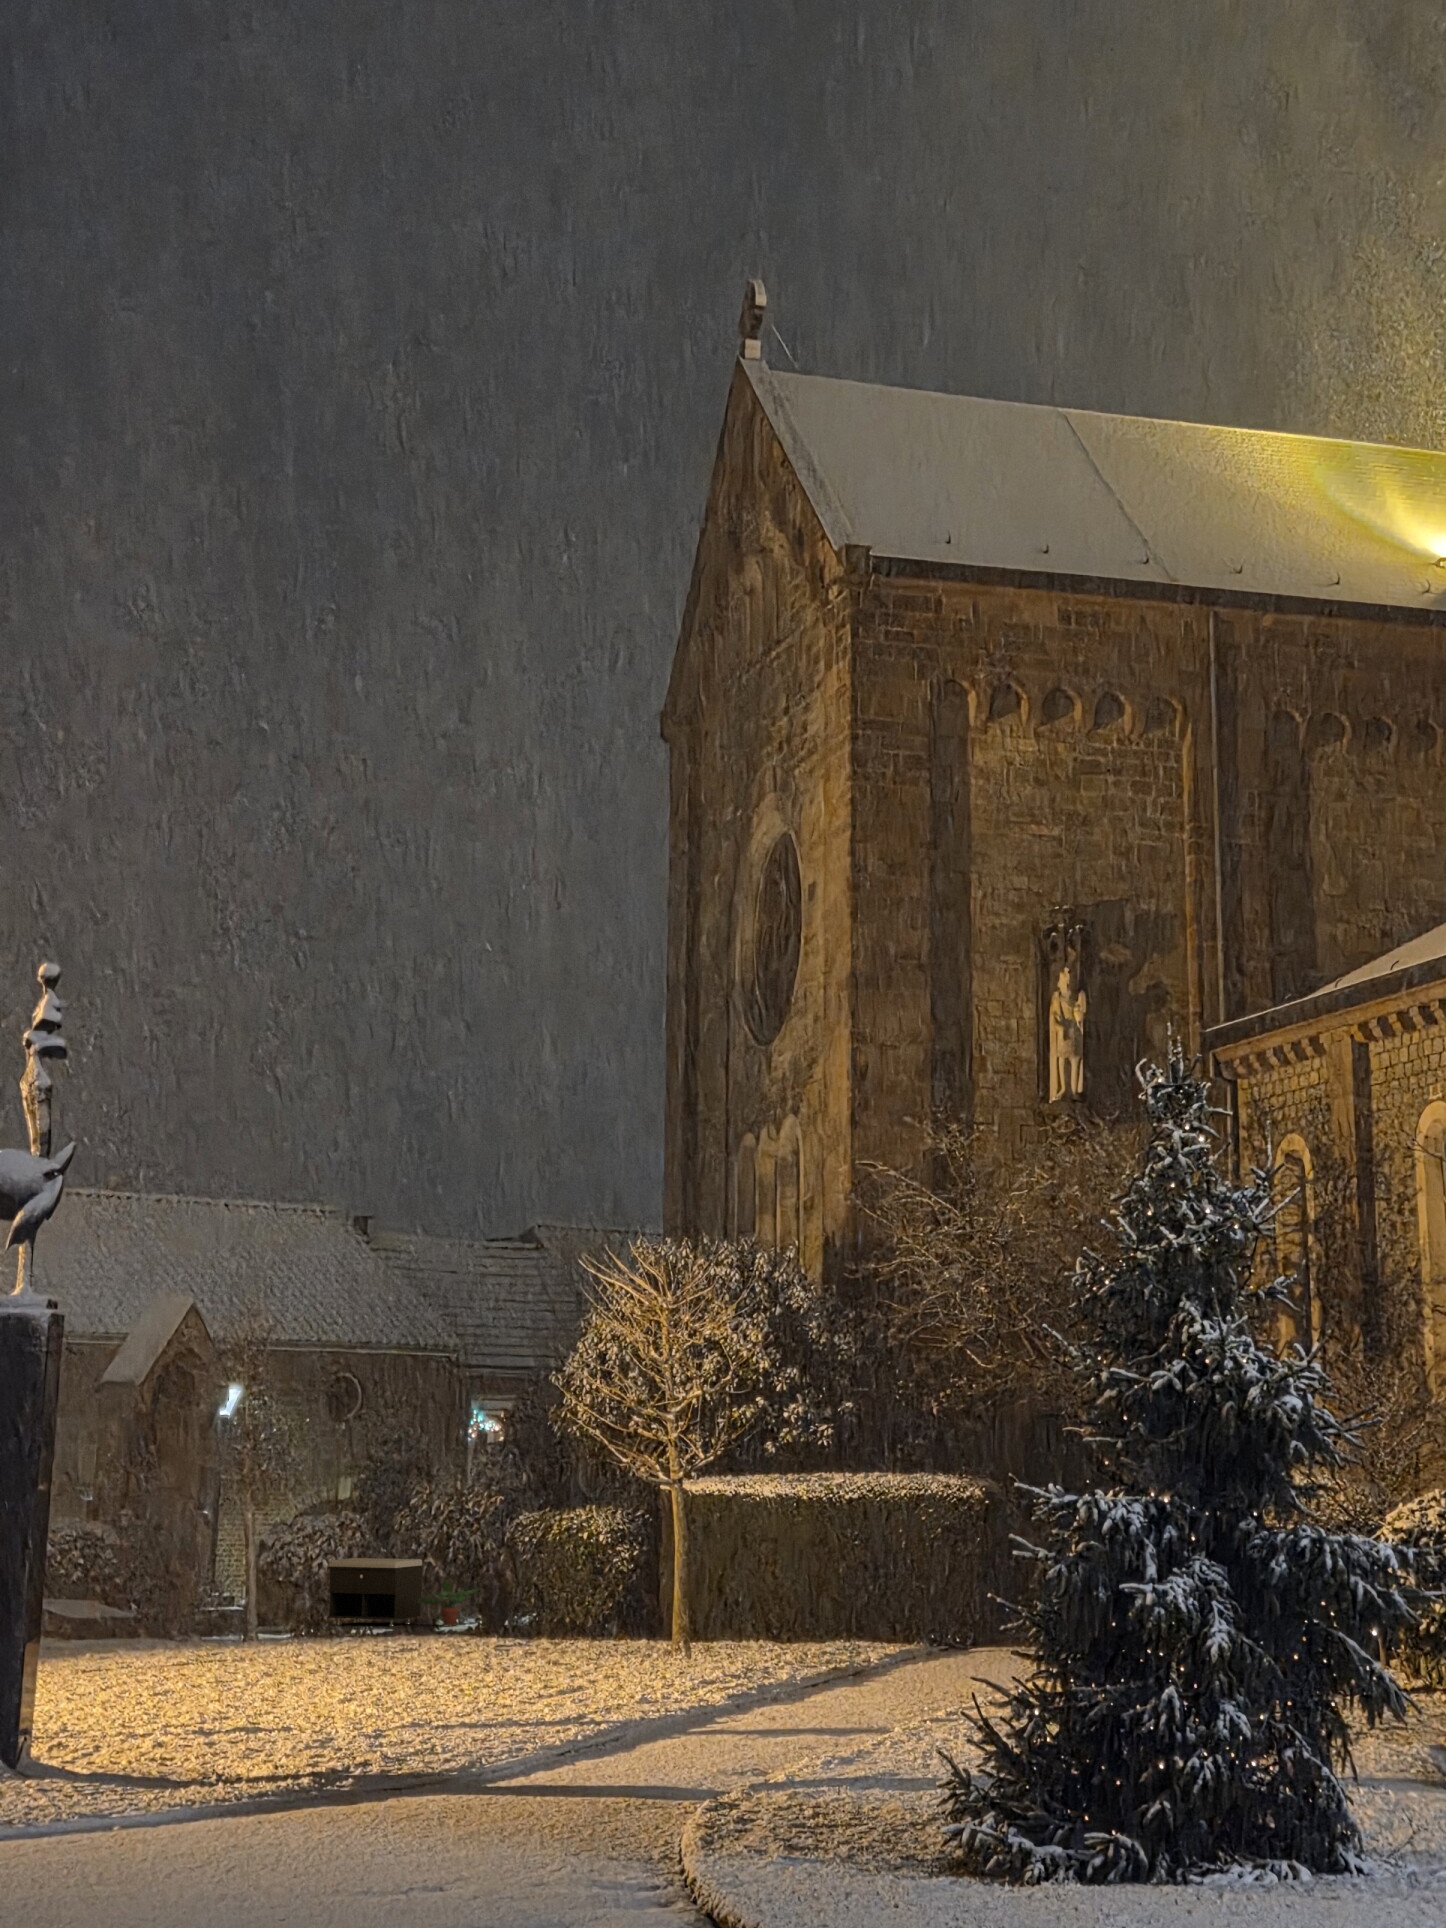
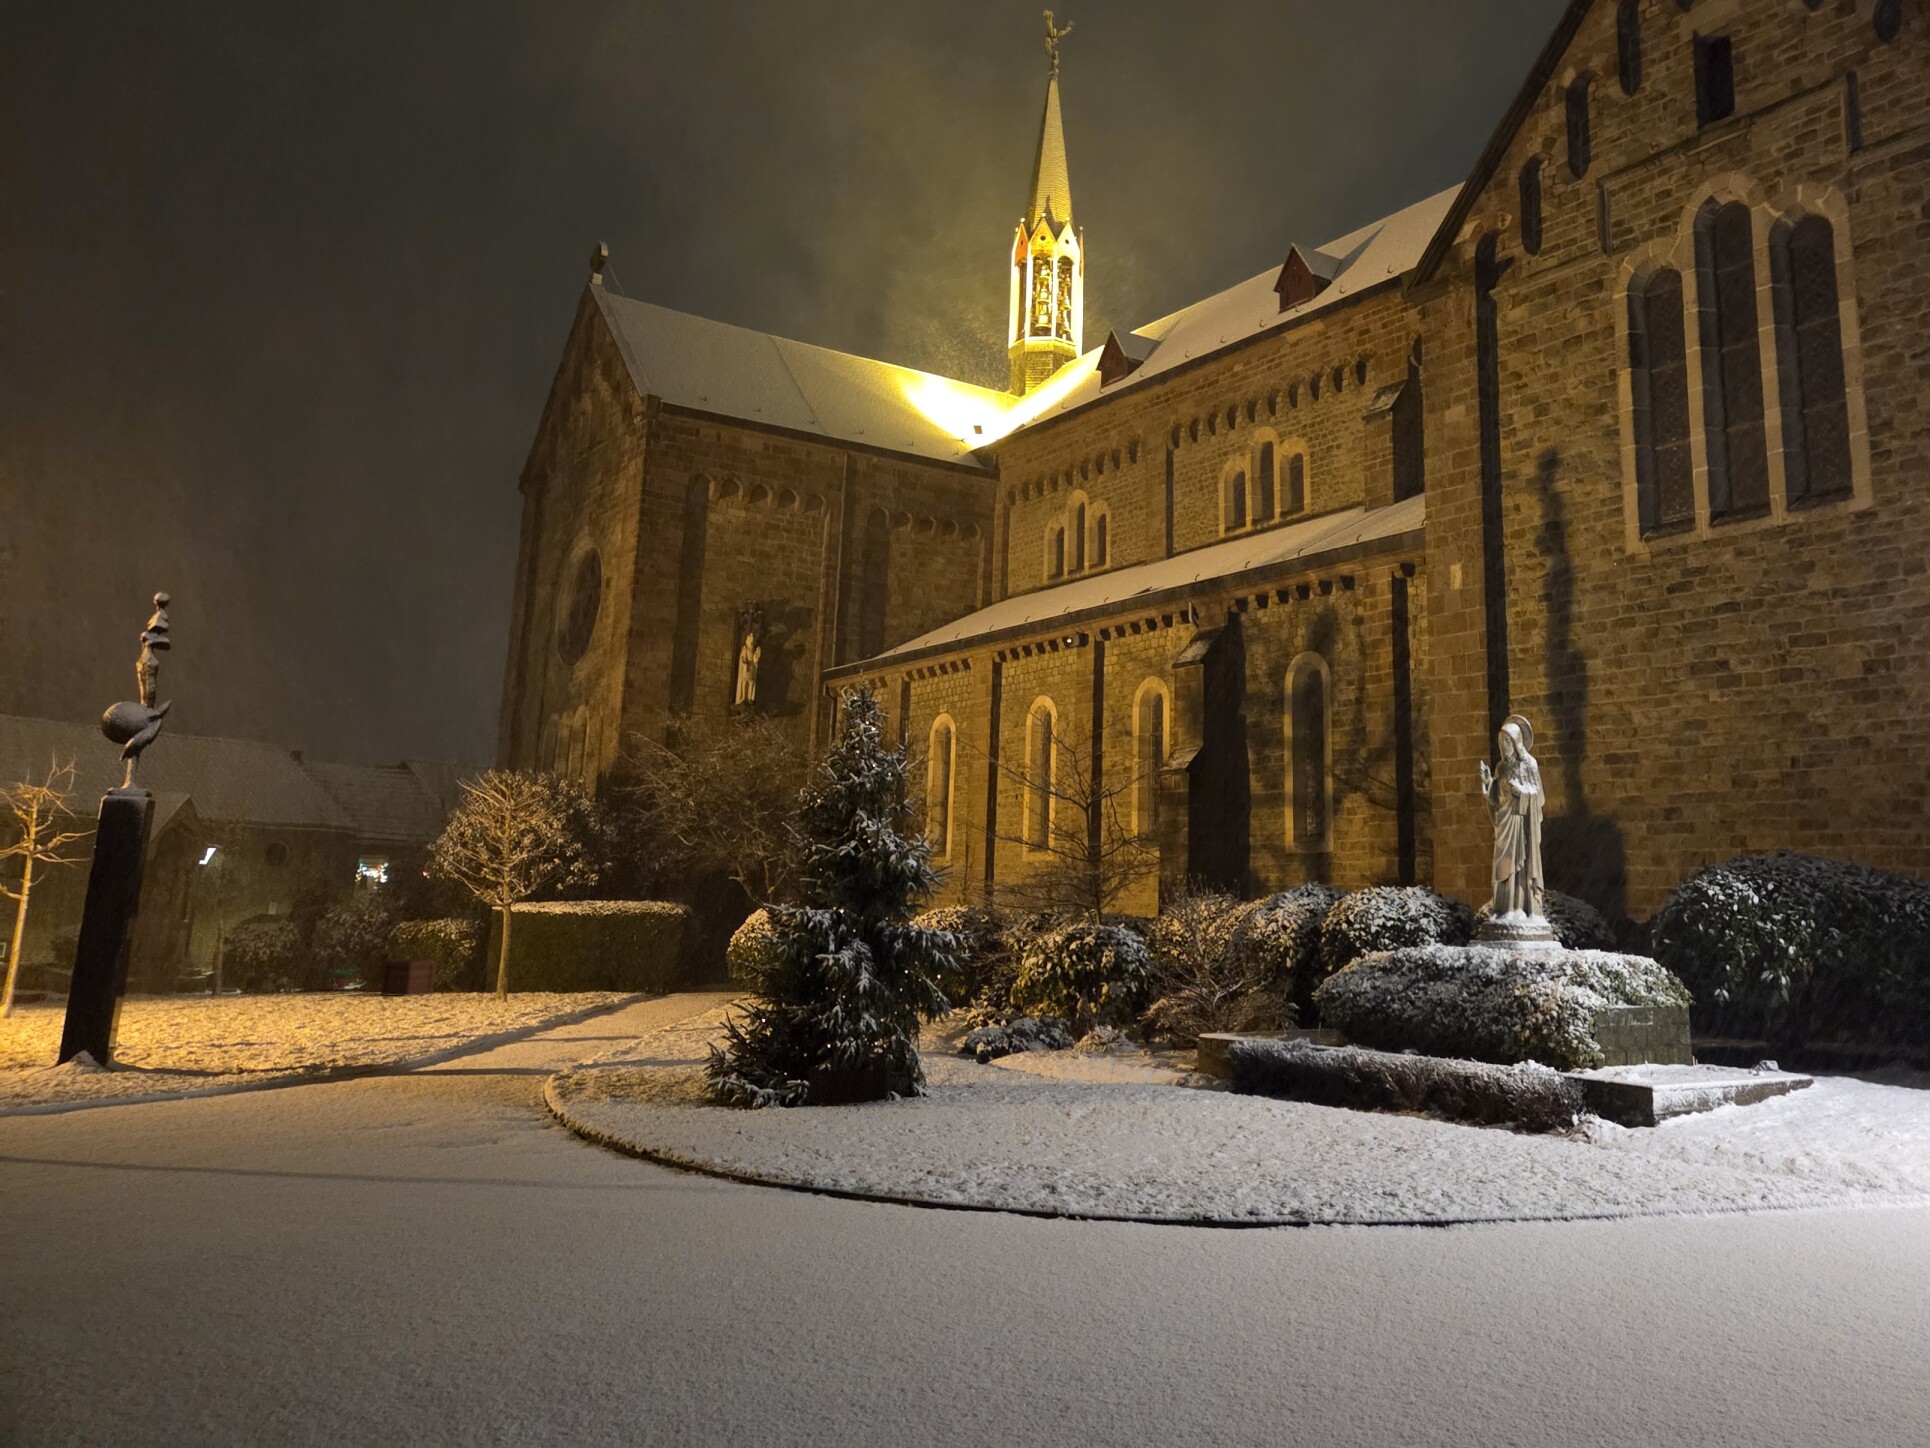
storage bench: present [328,1558,422,1626] -> none [256,951,324,991]
wooden crate: none [501,1574,584,1640] -> present [380,959,436,996]
basket: none [1114,1802,1286,1902] -> present [807,1065,892,1106]

